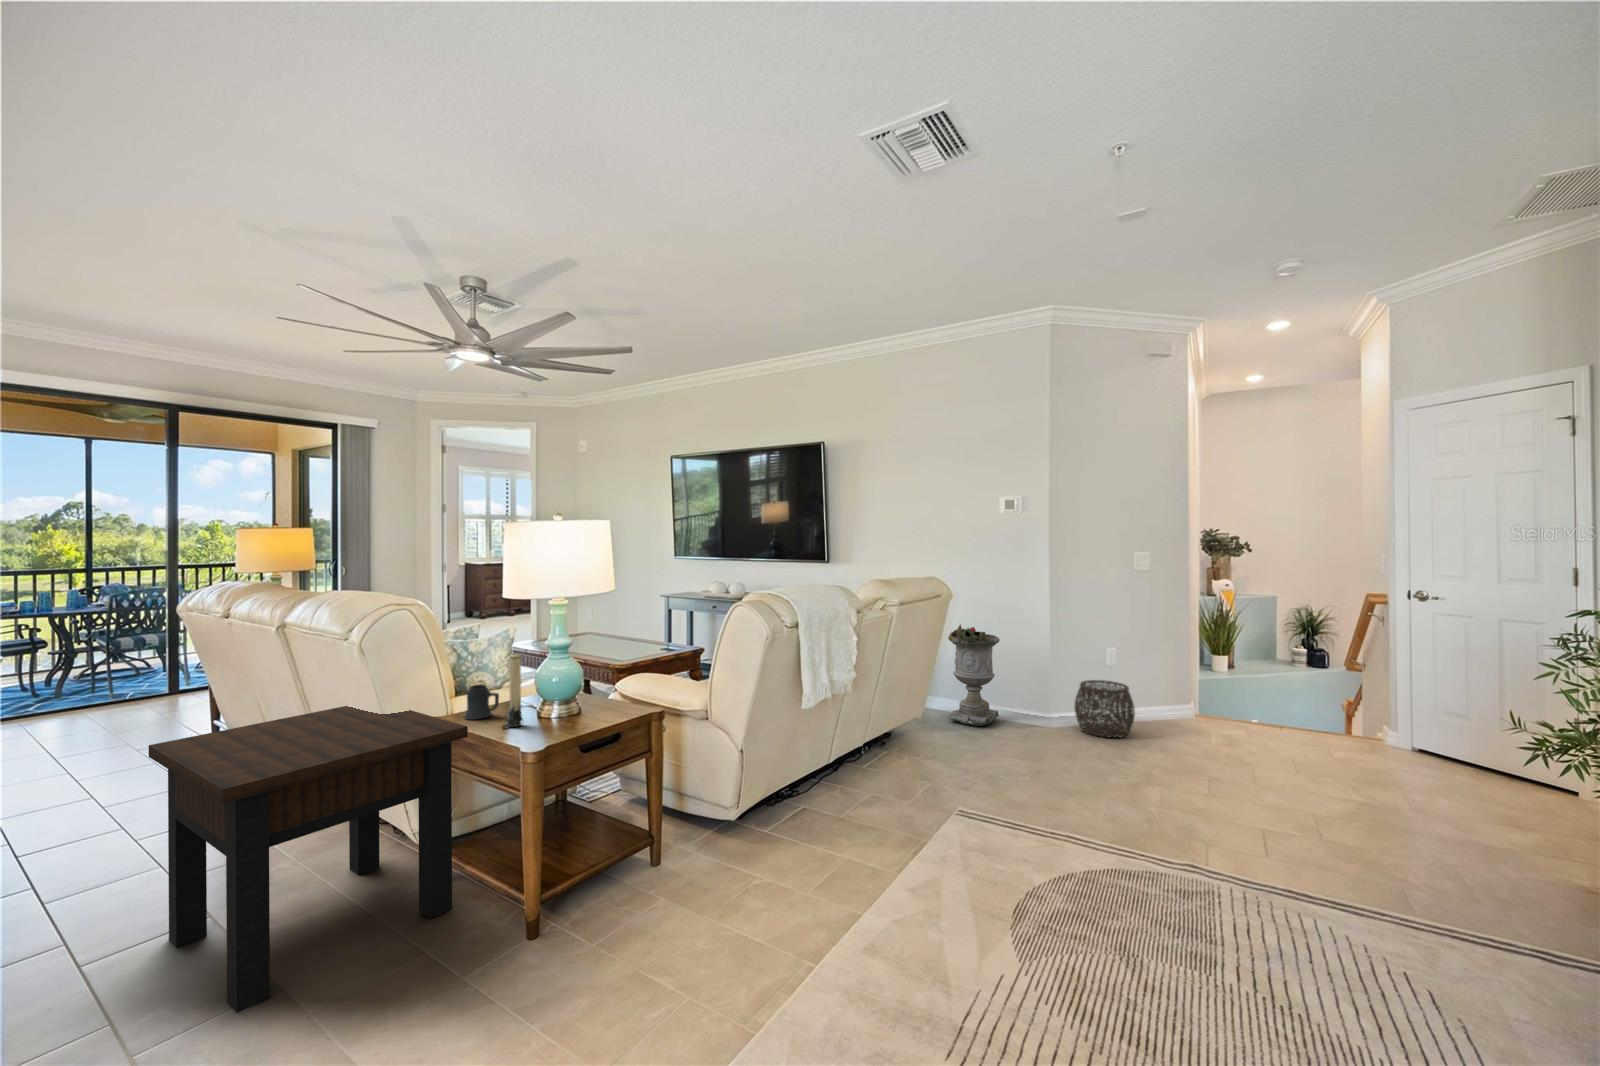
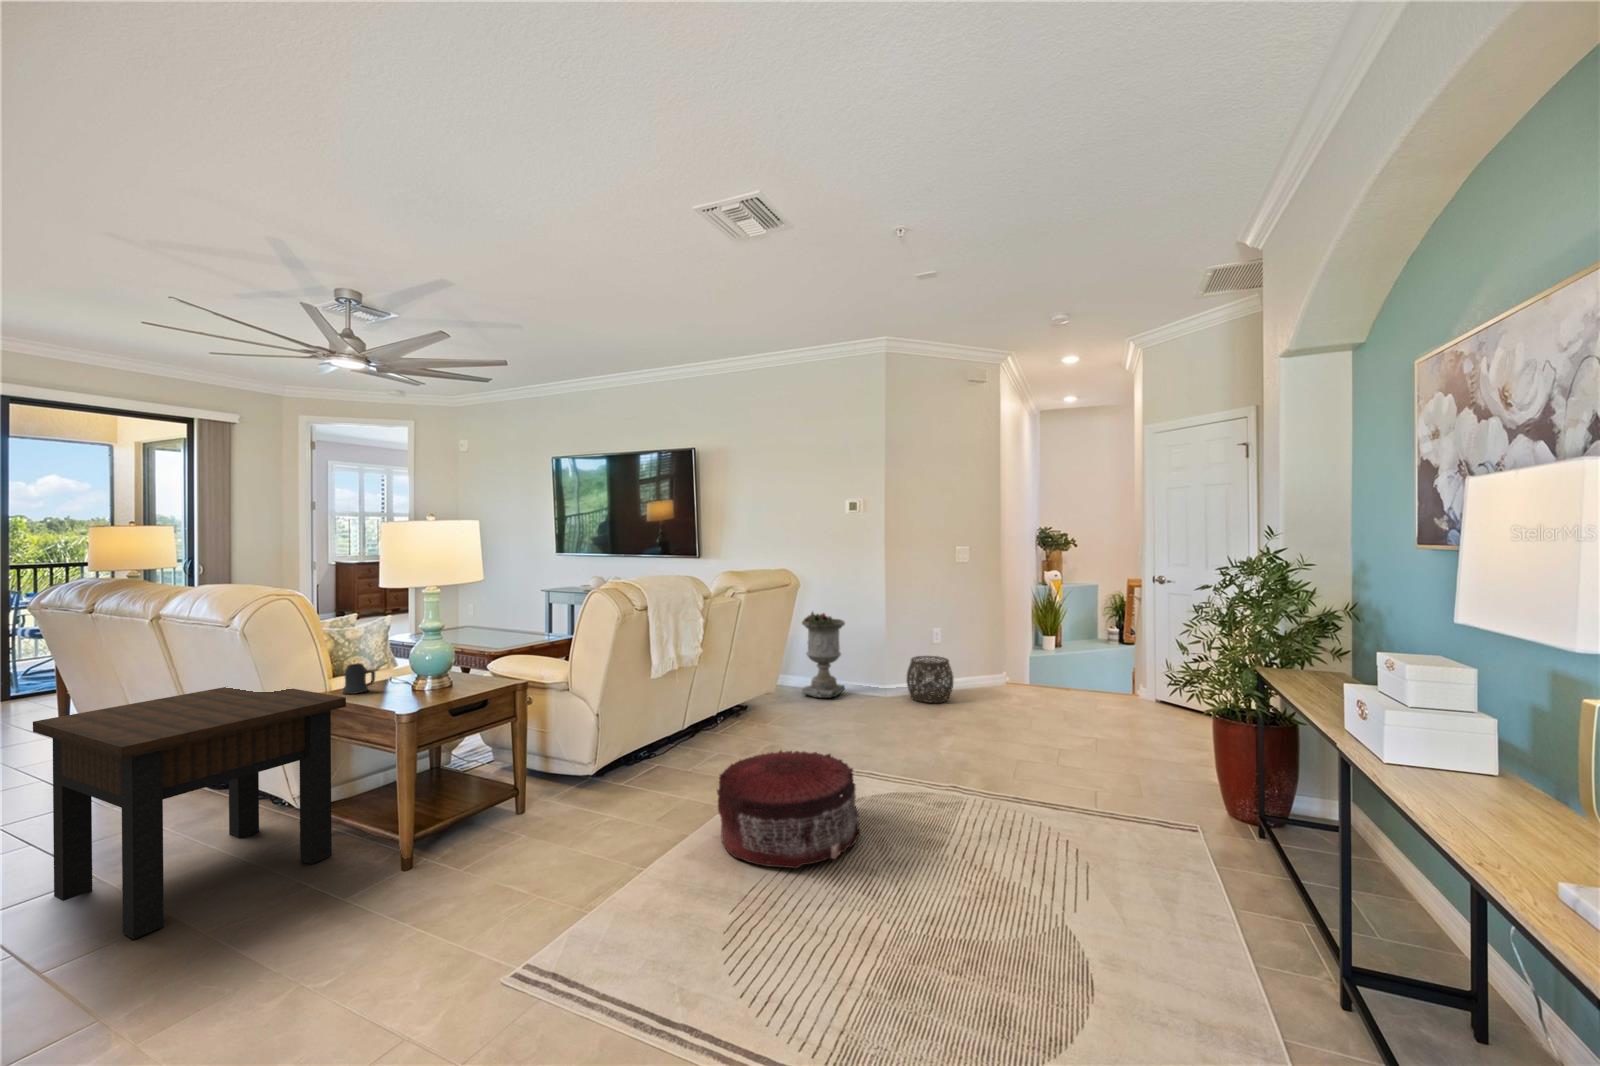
candle: present [502,655,524,729] -> none [378,635,398,699]
pouf: none [893,805,1087,981] -> present [717,750,861,868]

